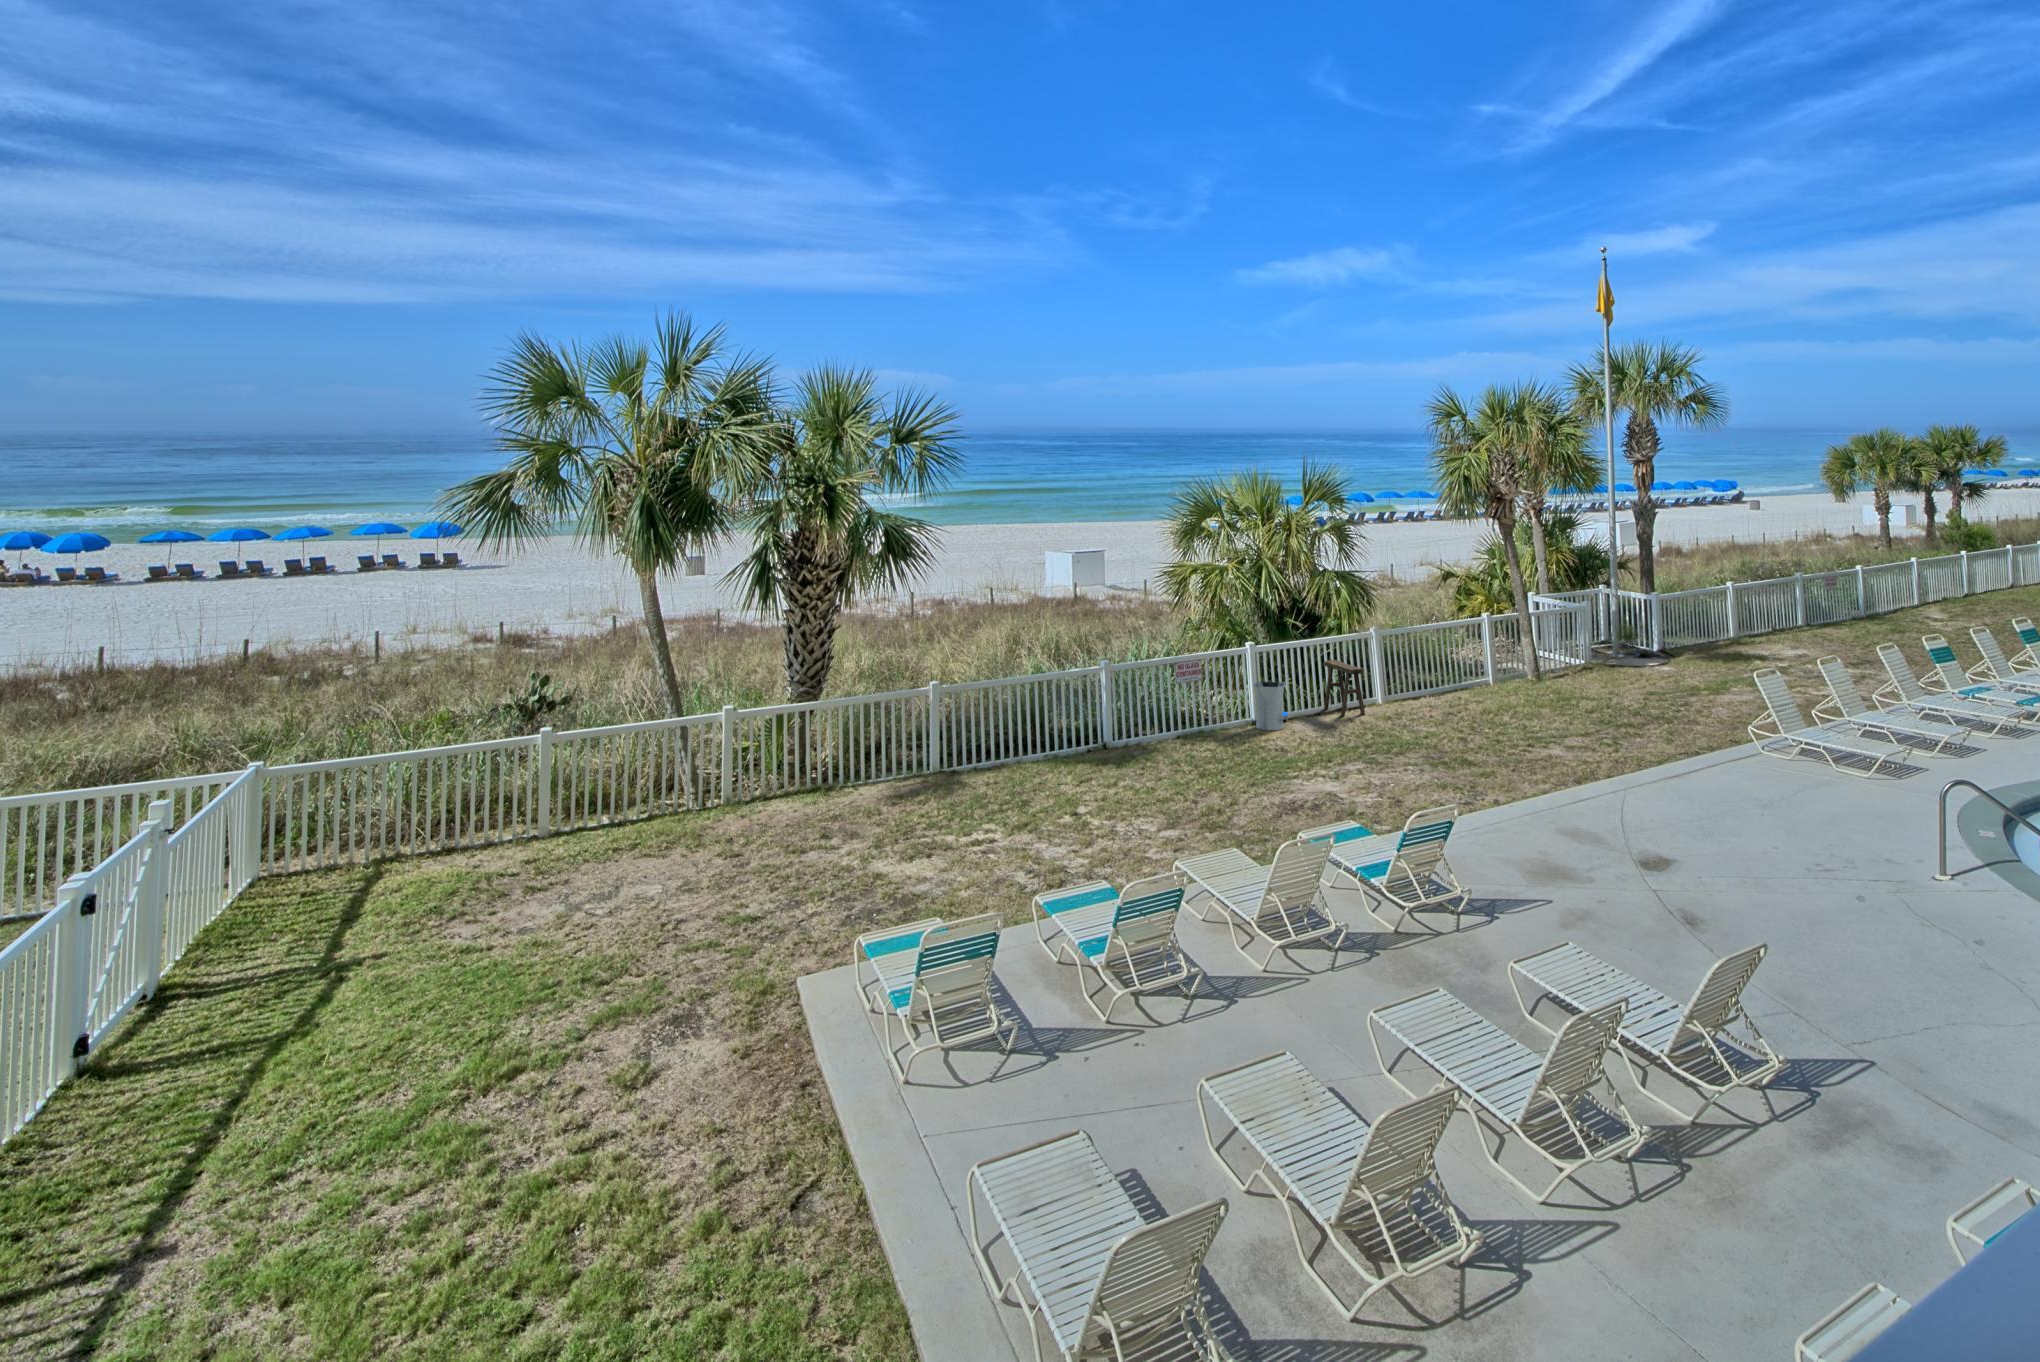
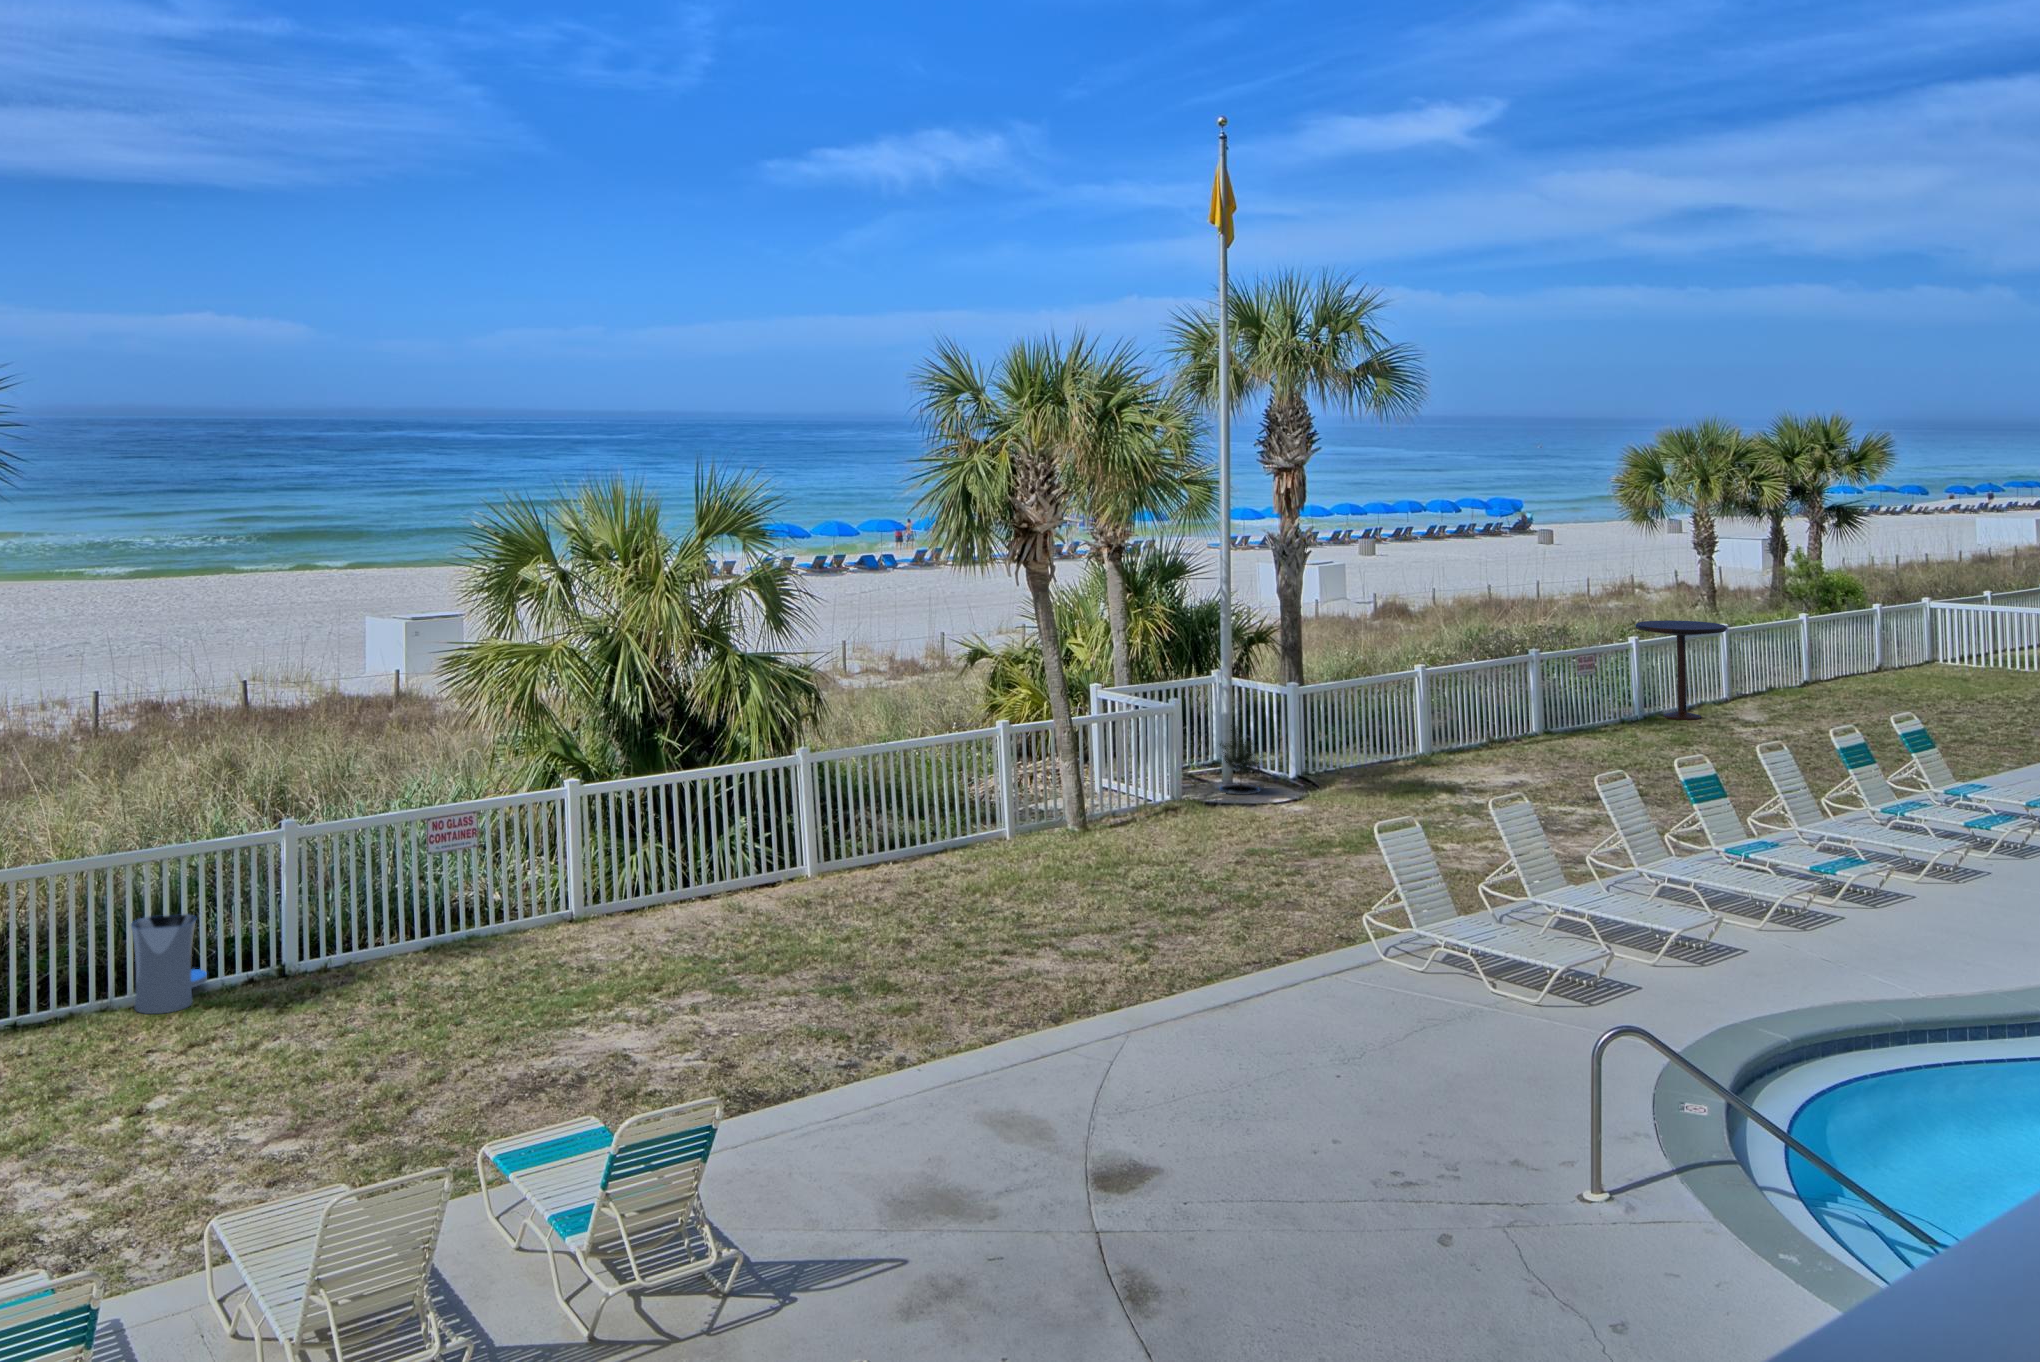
pedestal table: none [1858,554,1918,616] -> present [1635,620,1727,720]
stool: present [1324,660,1365,716] -> none [693,809,759,905]
trash can: present [1254,682,1289,731] -> present [131,914,207,1014]

